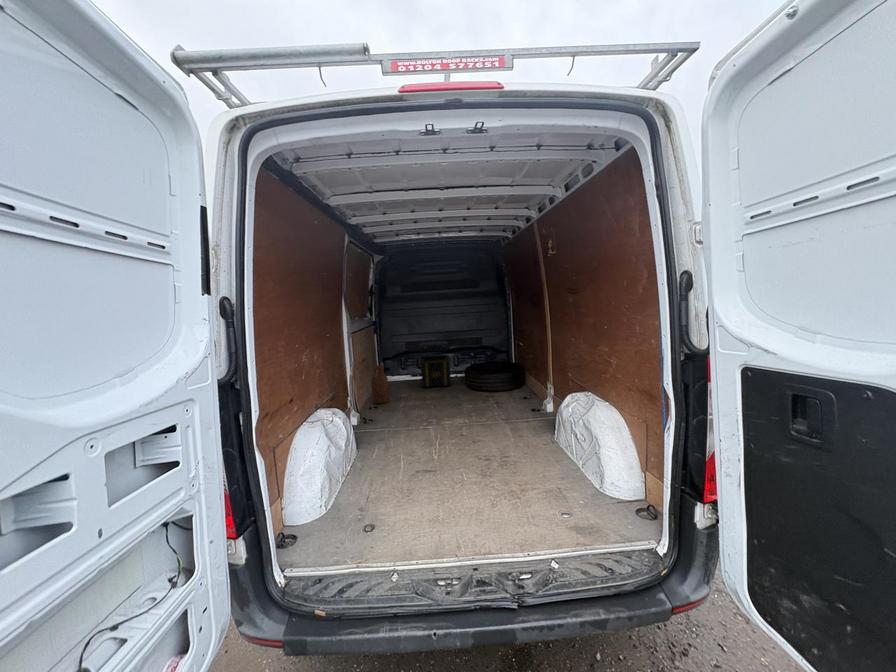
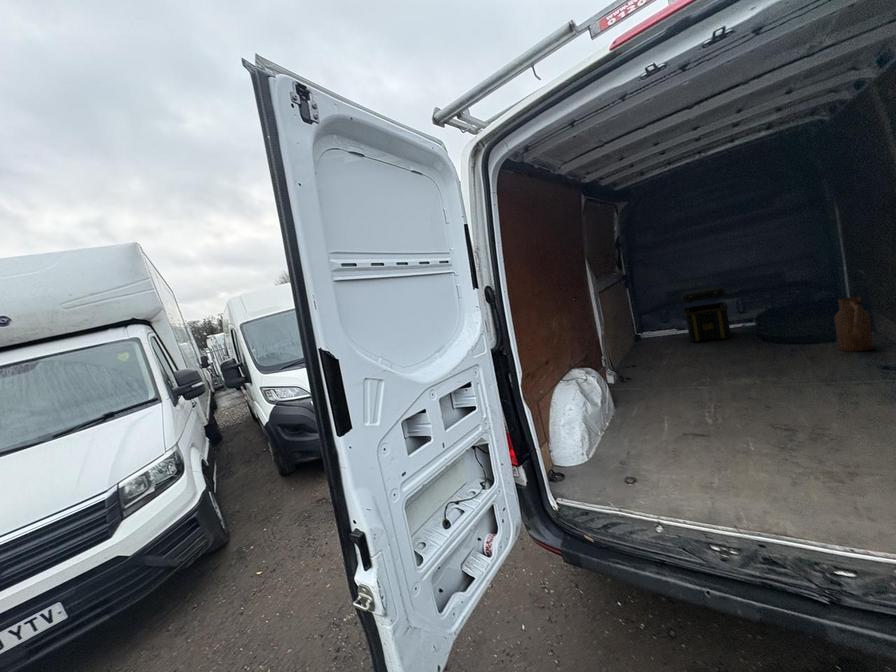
watering can: present [371,362,389,404] -> present [834,297,874,352]

